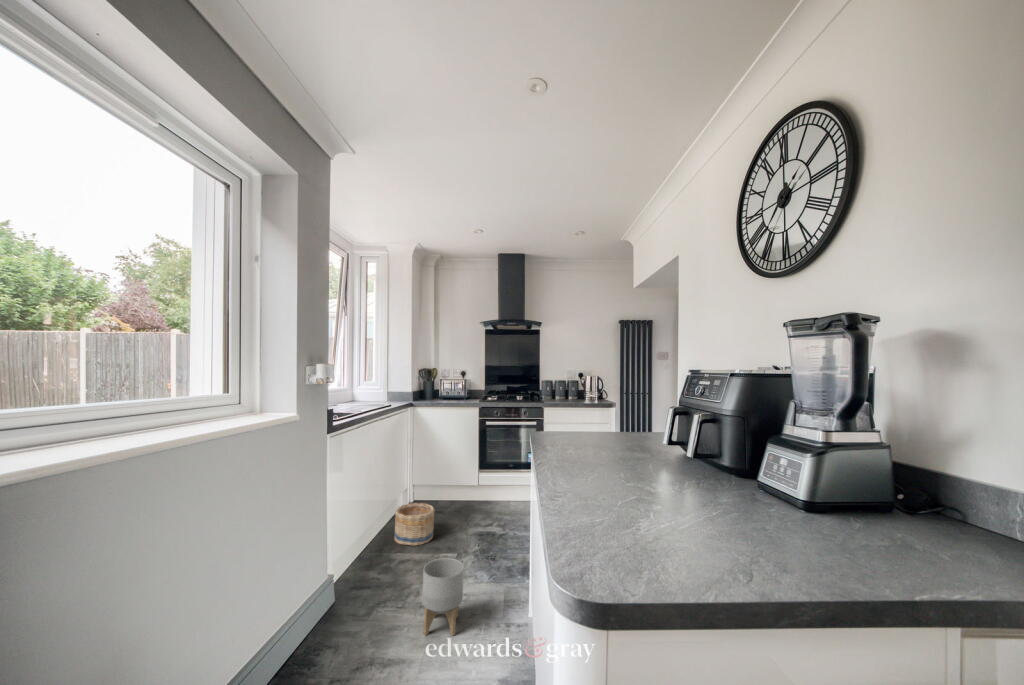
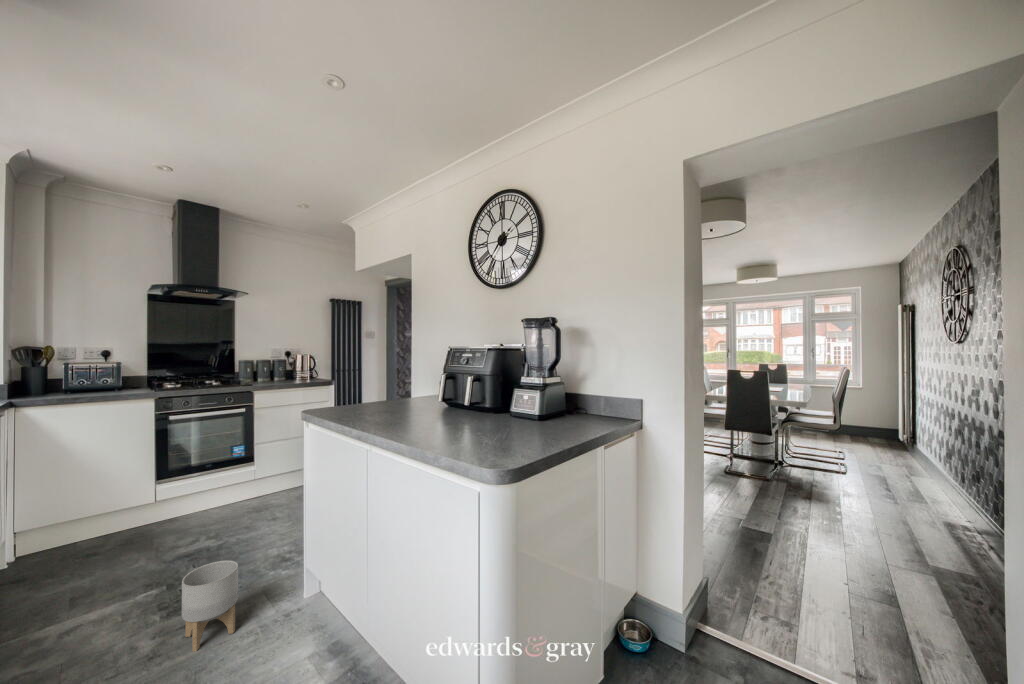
basket: present [394,503,435,546] -> none [38,535,119,603]

